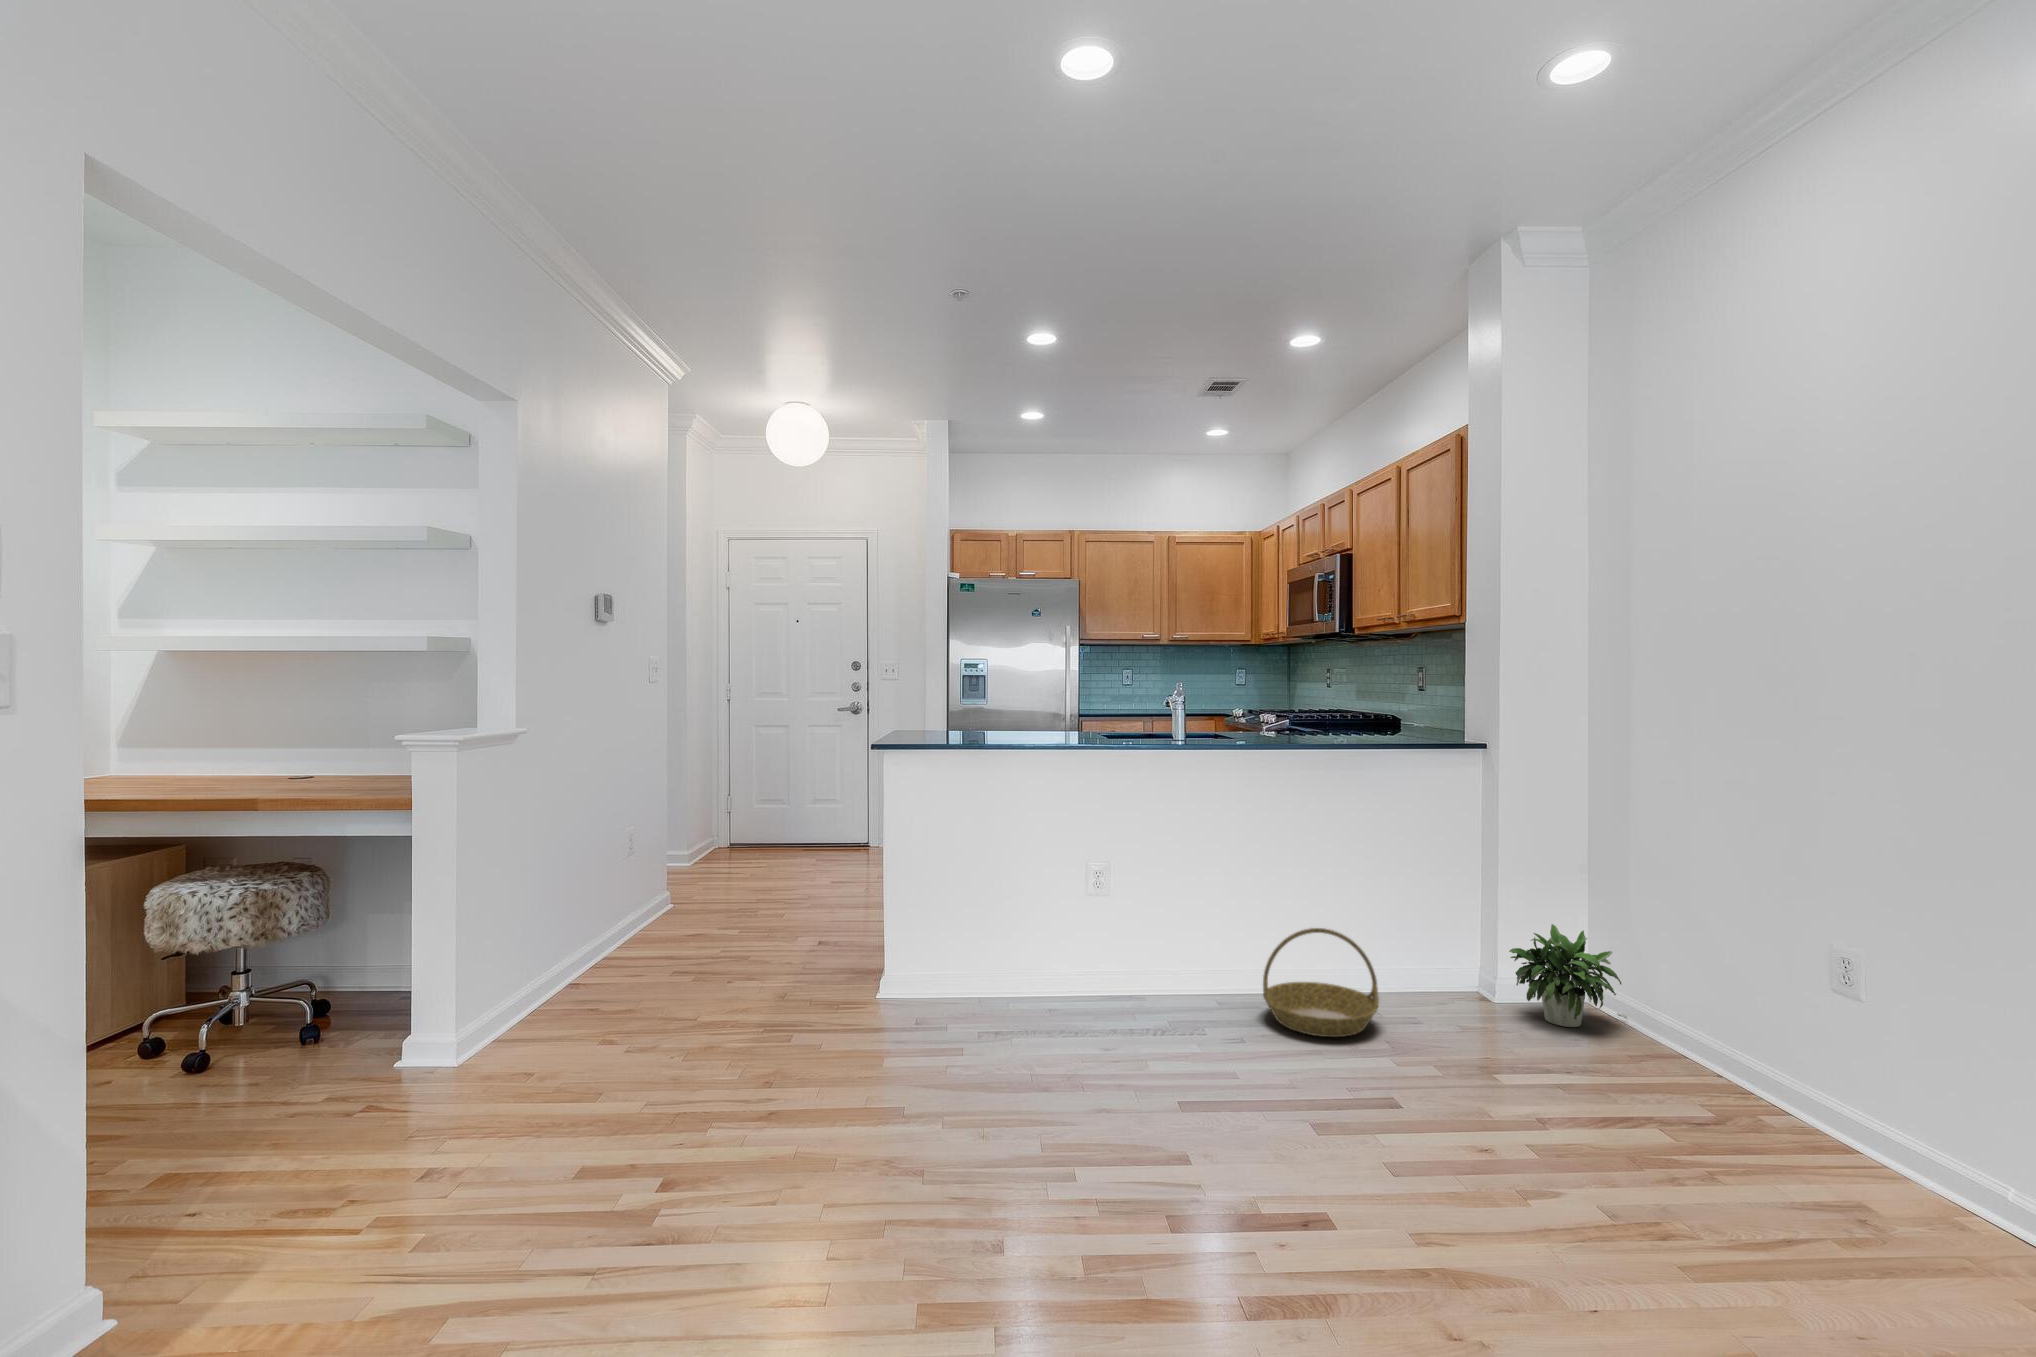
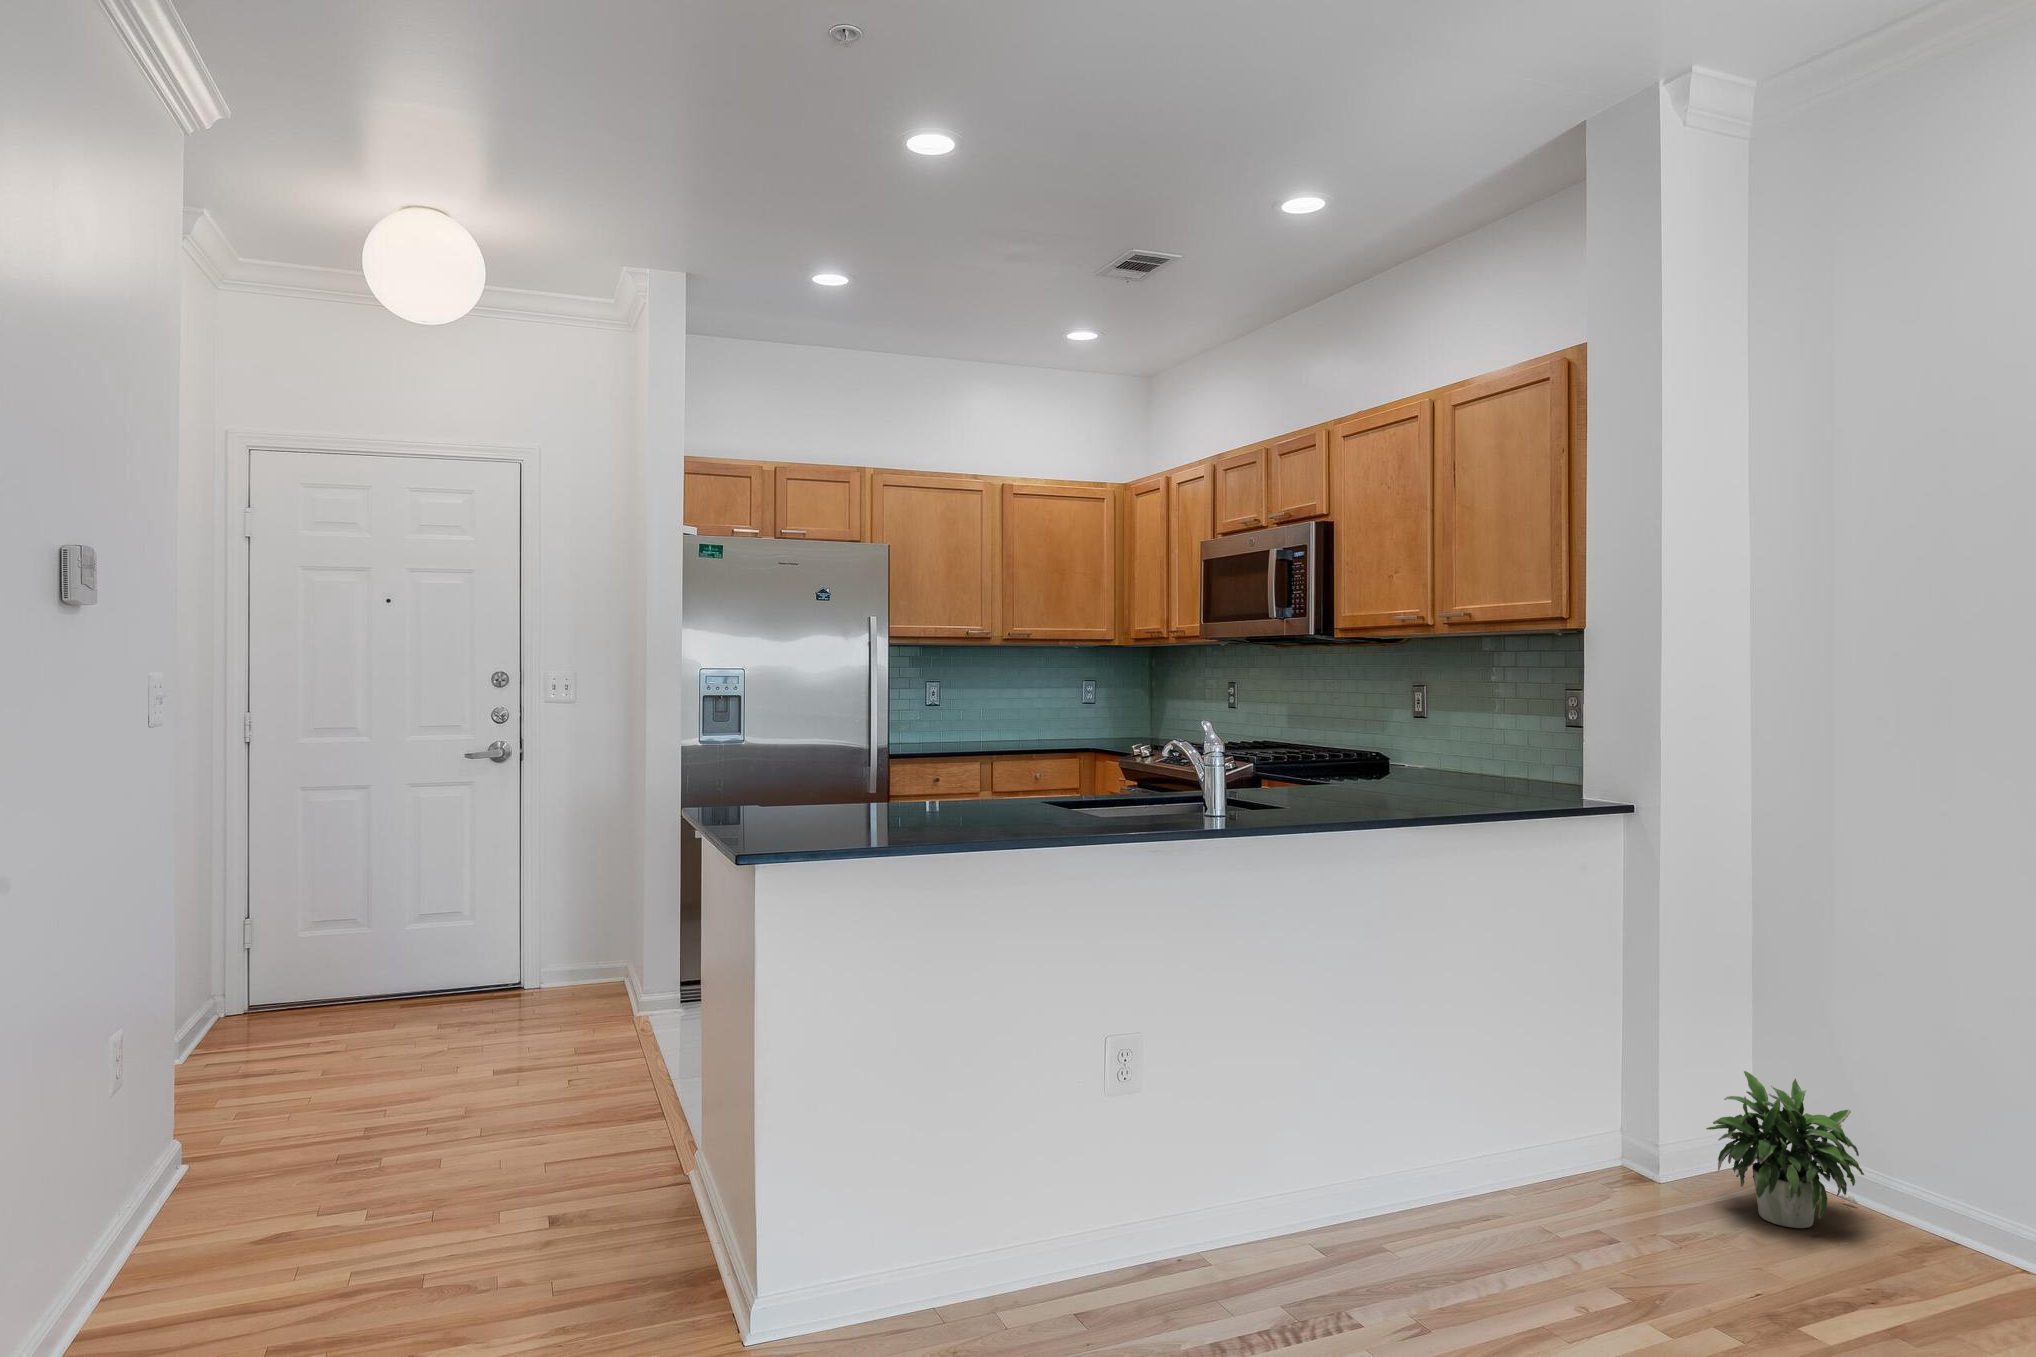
basket: present [1263,928,1379,1037] -> none [1399,1120,1588,1304]

